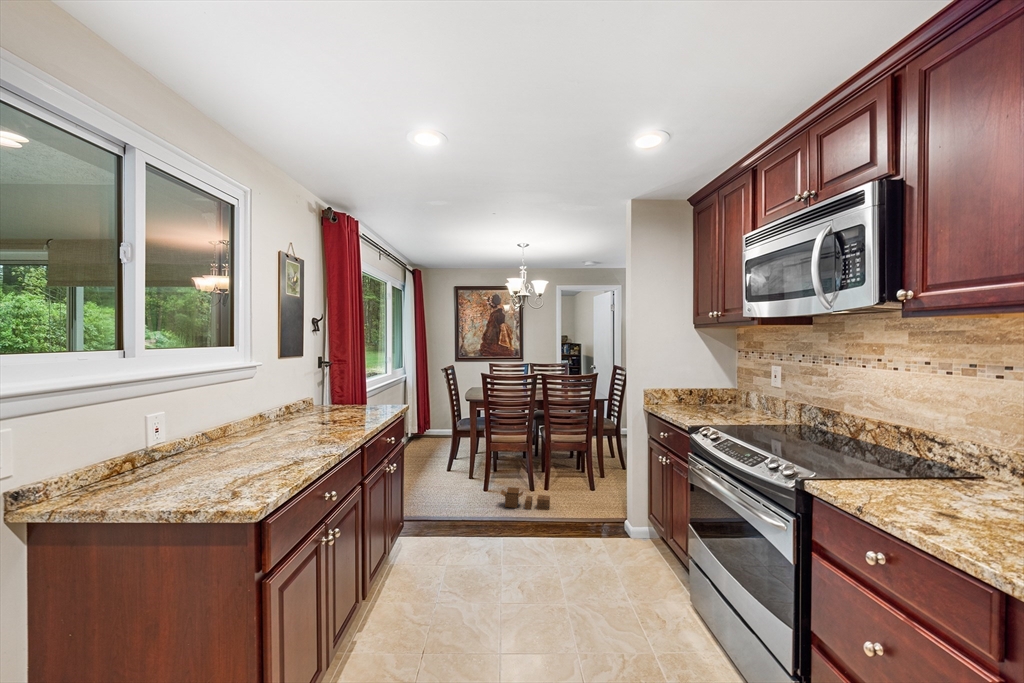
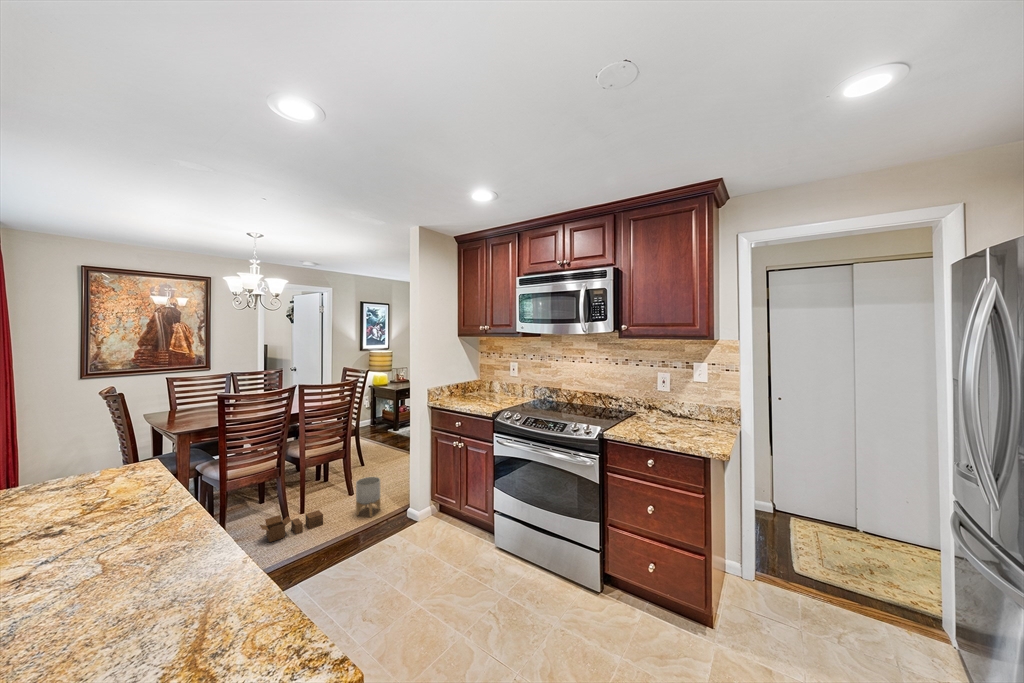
planter: none [579,478,605,520] -> present [356,477,380,517]

